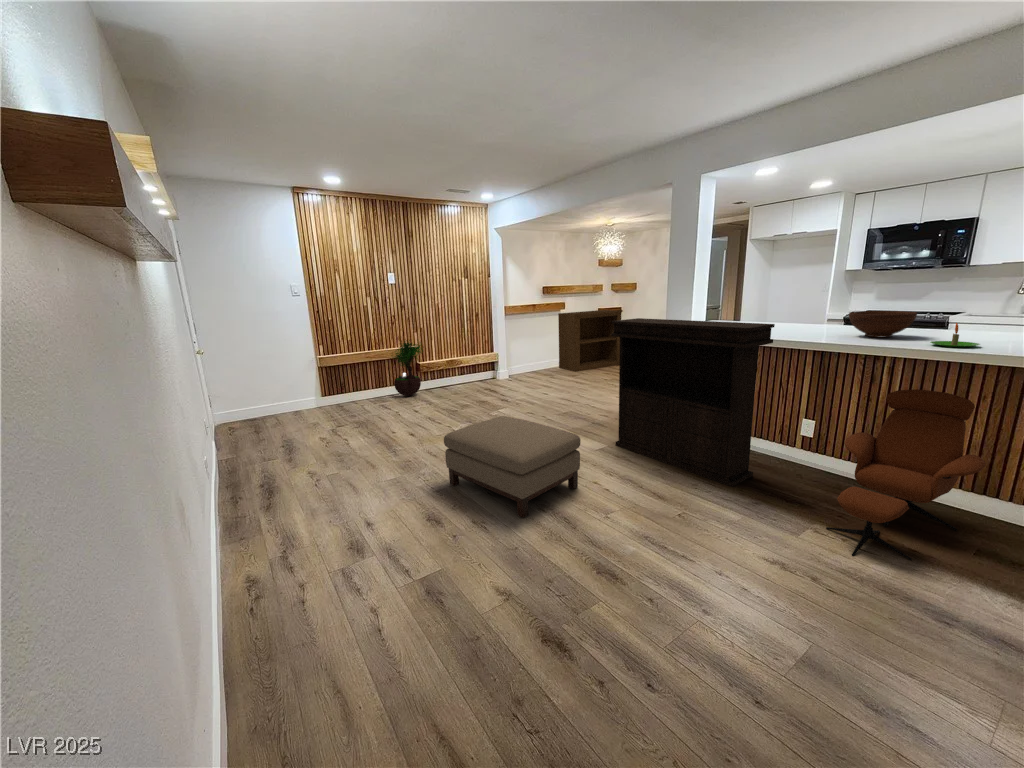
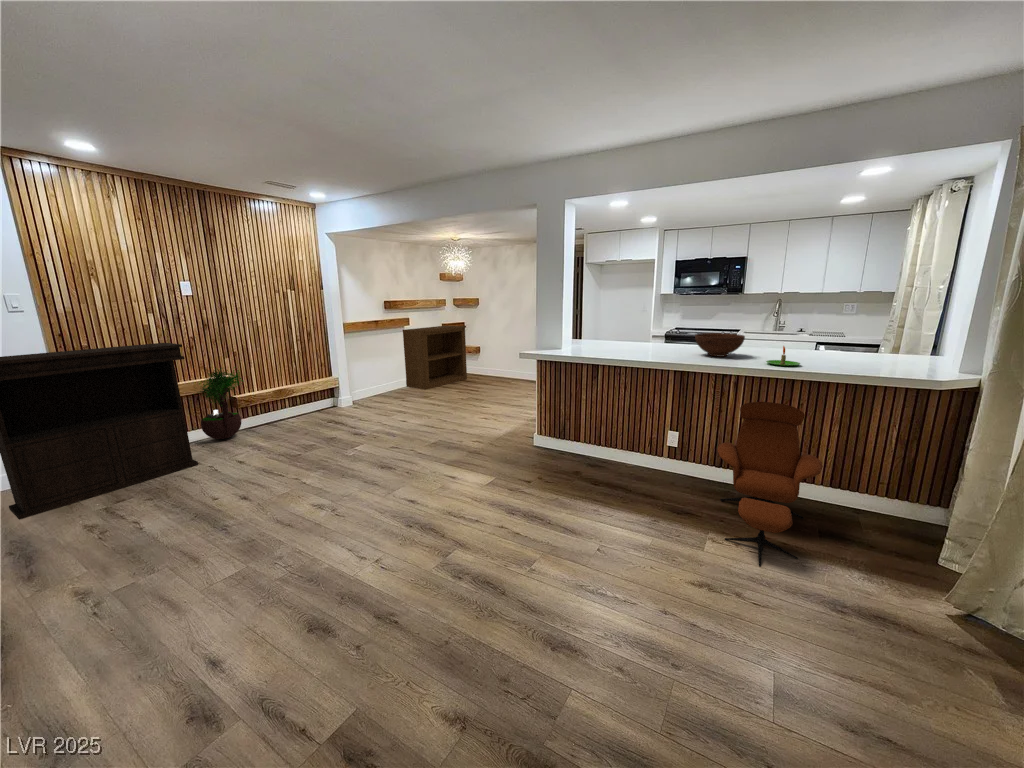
console table: present [611,318,775,487] -> present [0,343,198,520]
ottoman: present [444,416,581,518] -> none [311,466,489,605]

